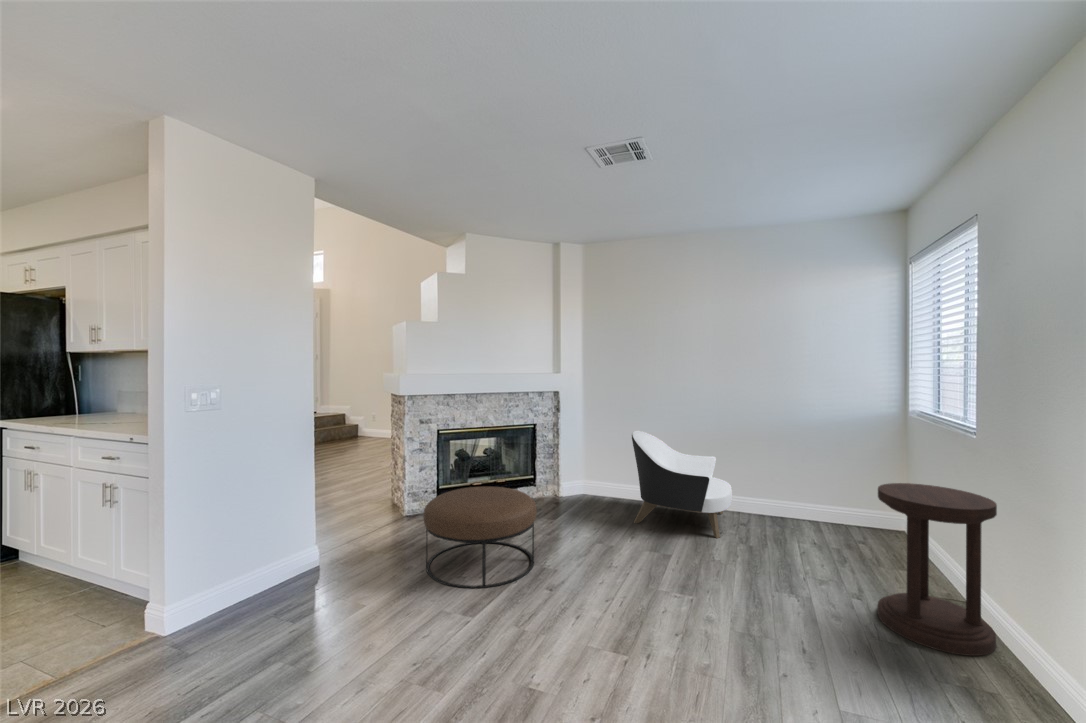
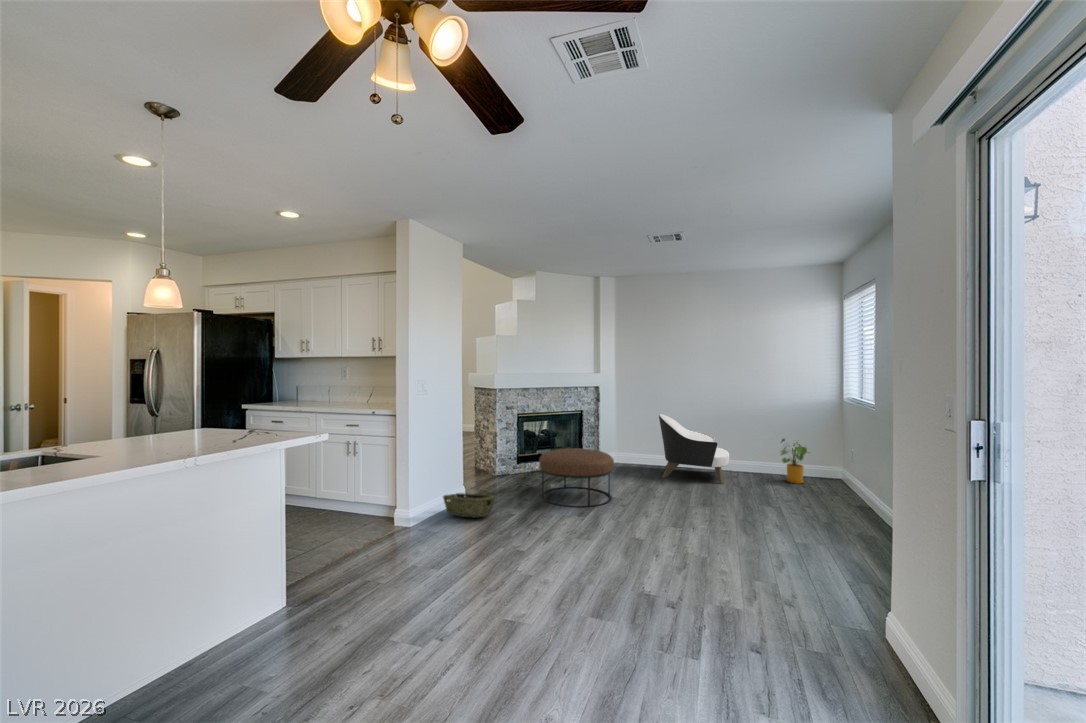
house plant: none [806,468,859,539] -> present [780,439,807,484]
side table: present [877,483,997,656] -> none [827,437,890,526]
woven basket: none [236,564,322,614] -> present [443,493,494,517]

